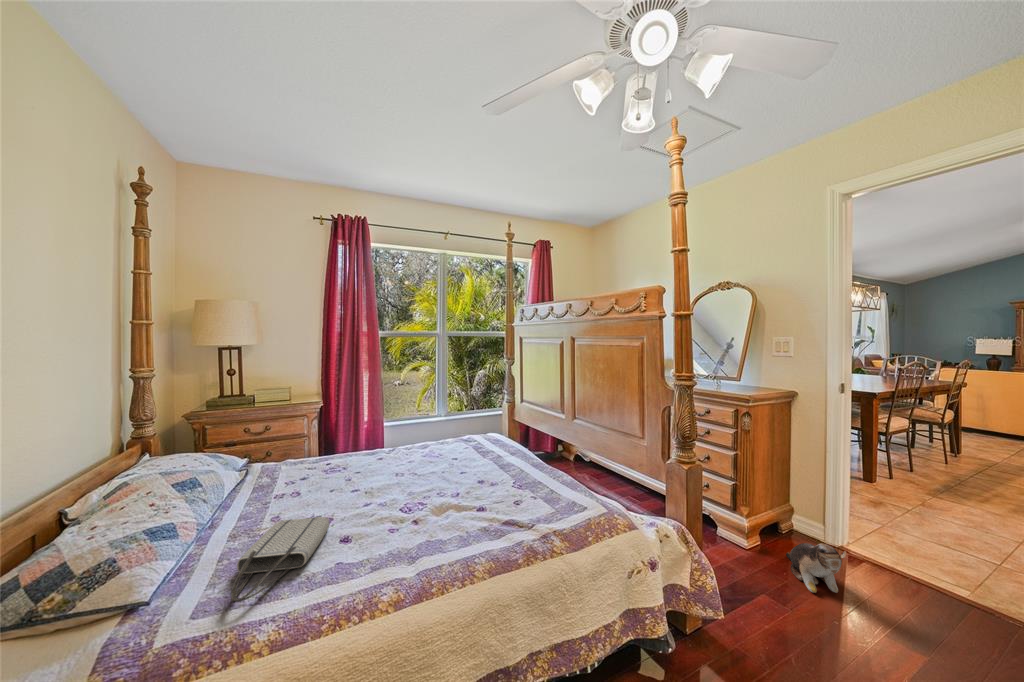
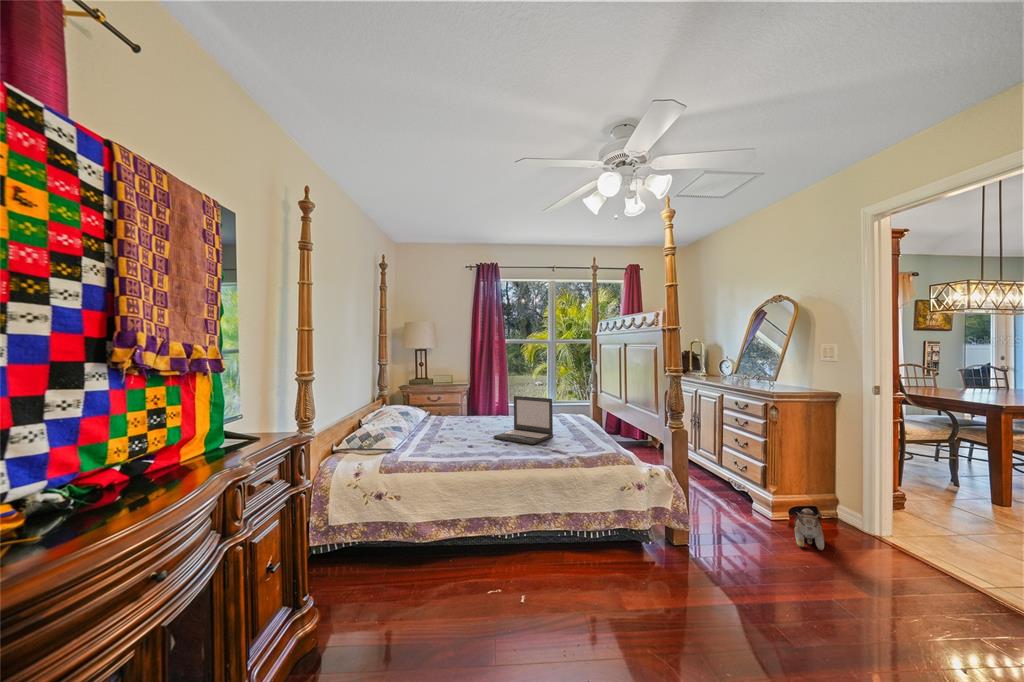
laptop: none [390,423,491,514] -> present [494,396,553,444]
tote bag: present [231,517,329,602] -> none [423,435,463,453]

